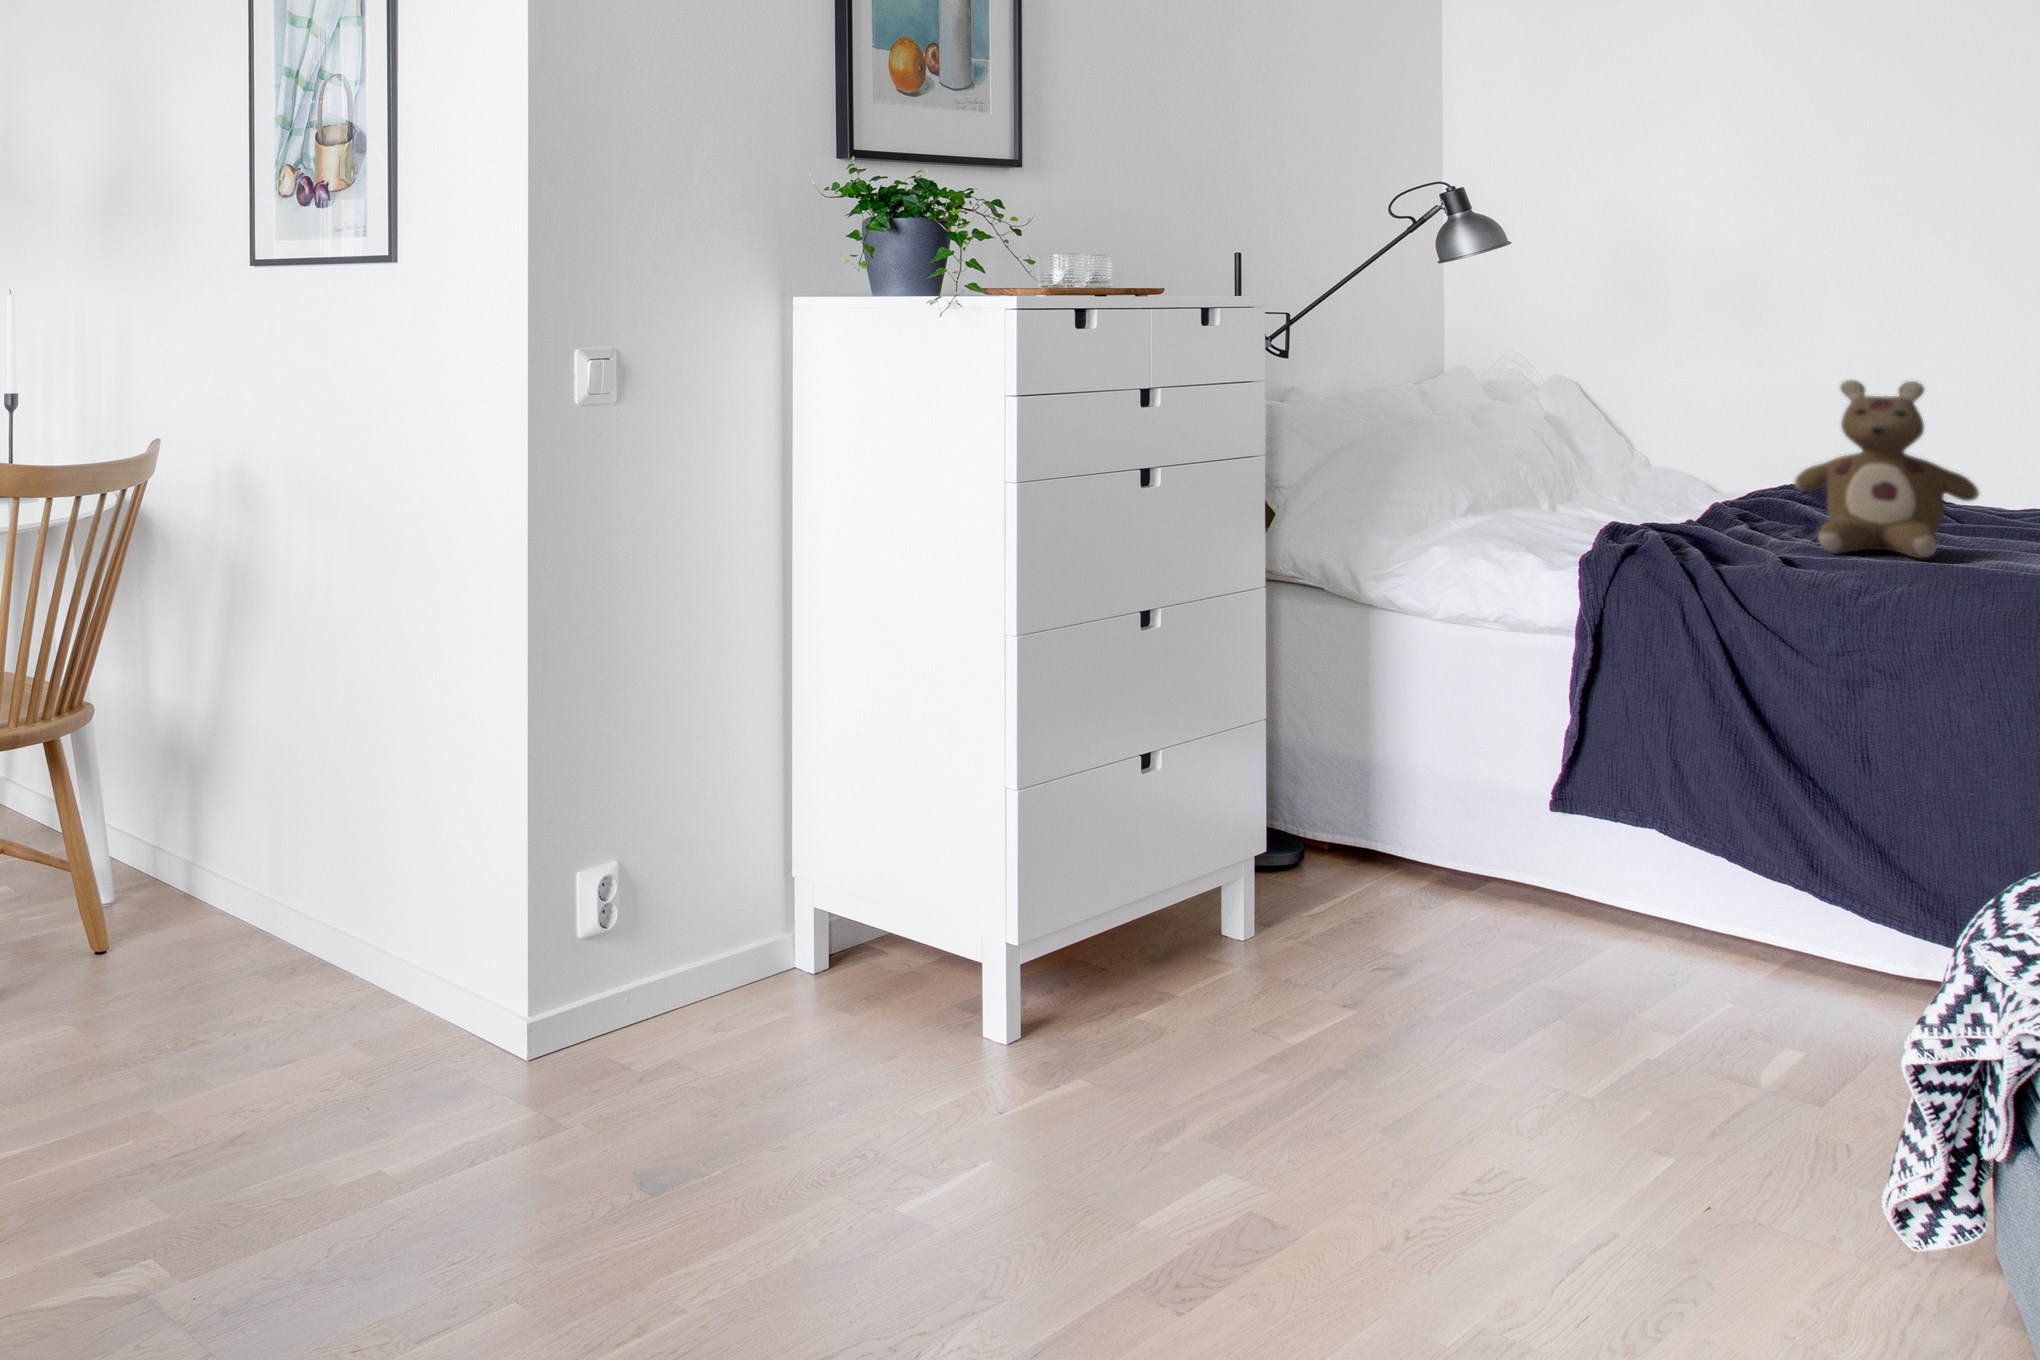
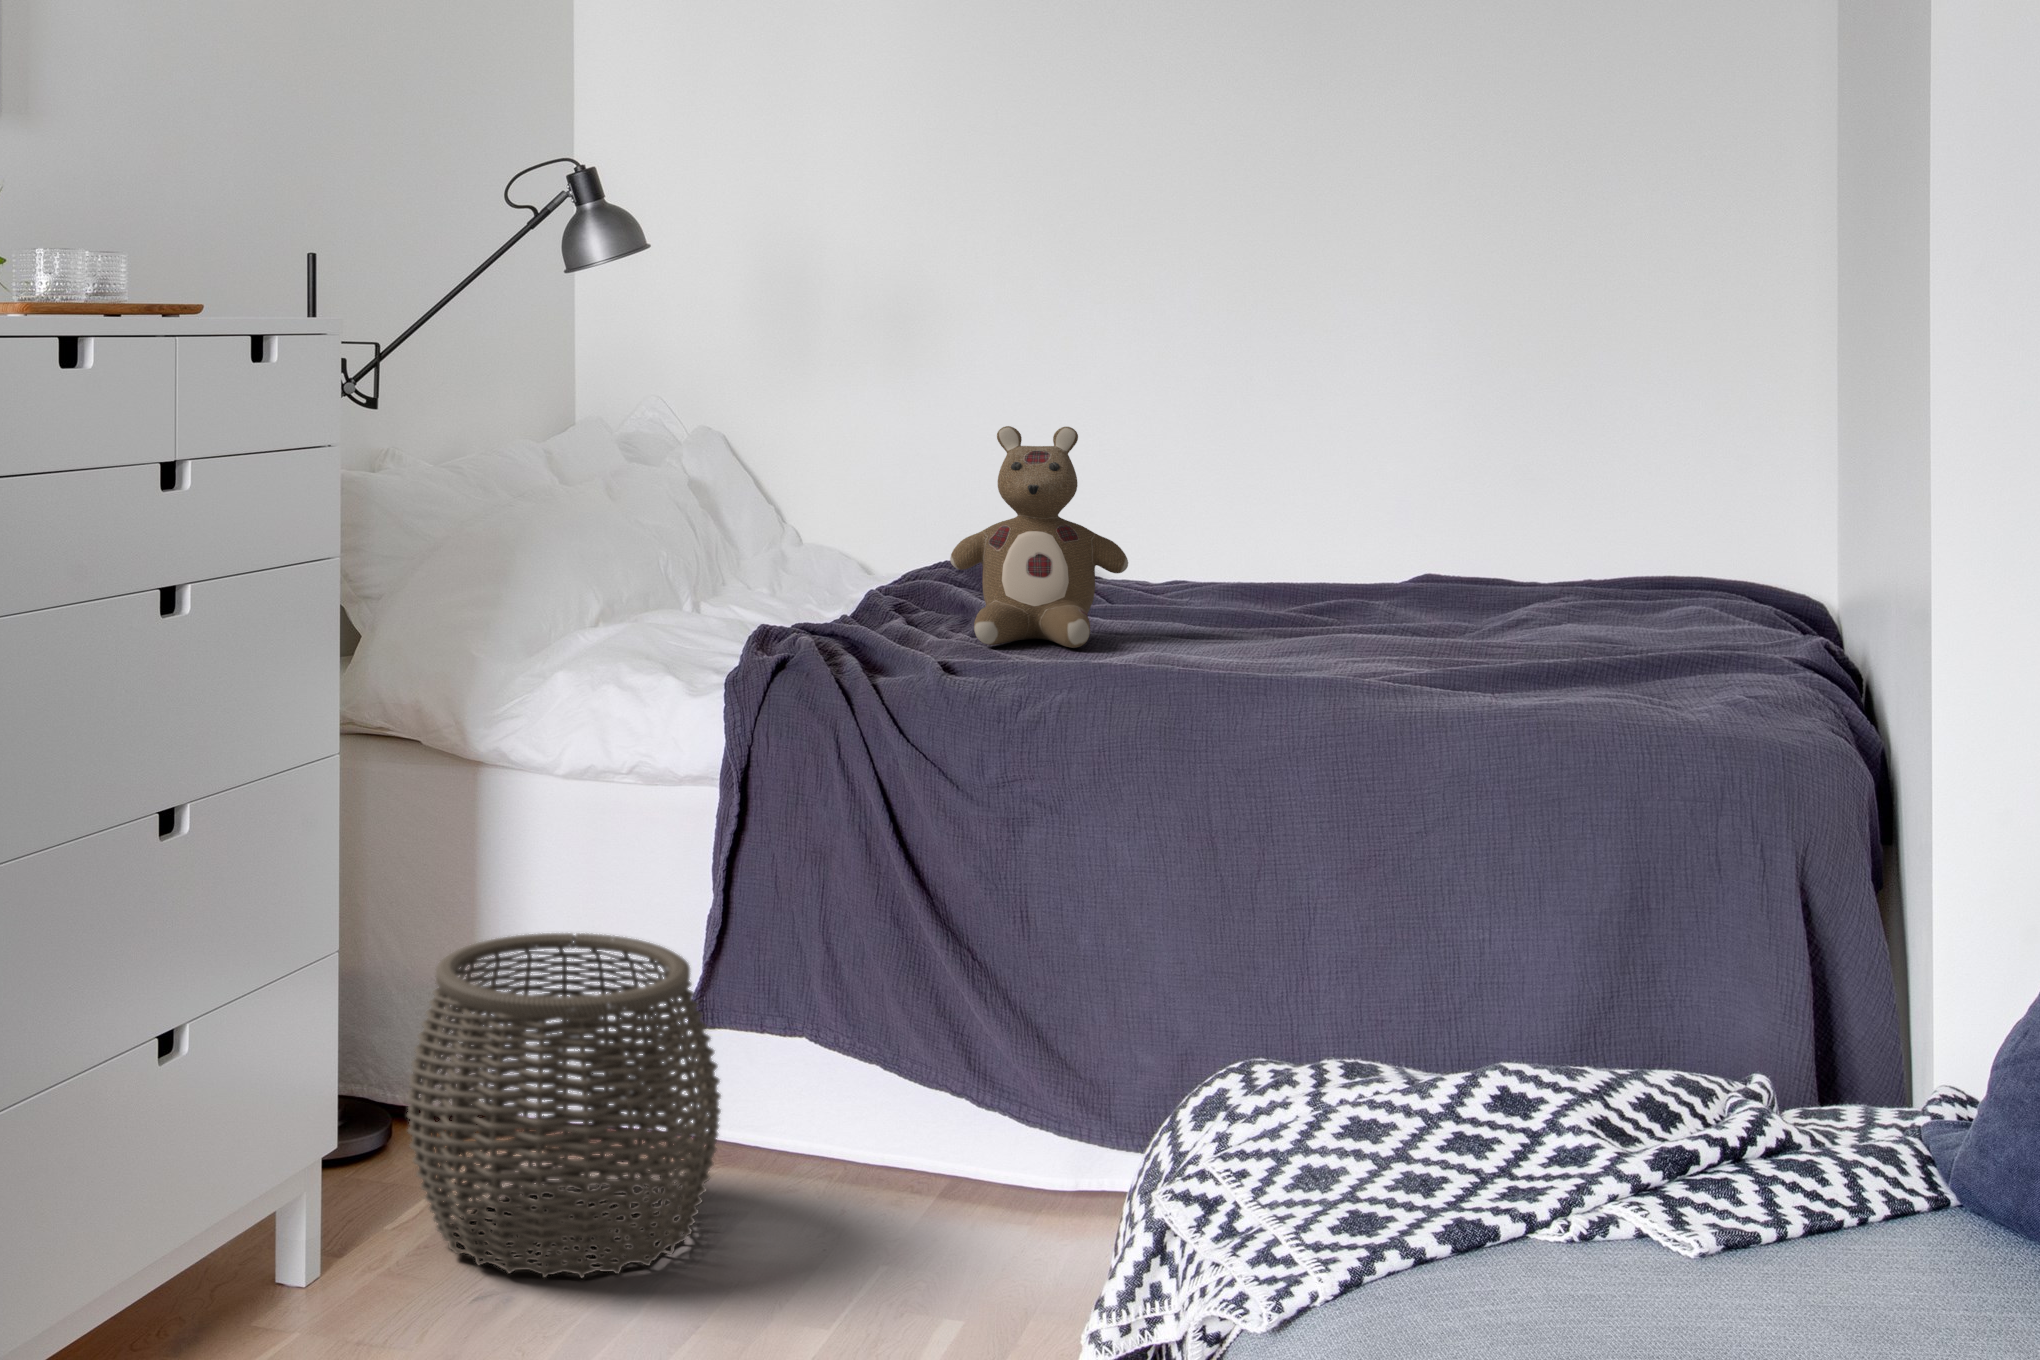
woven basket: none [1321,728,1581,973] -> present [407,933,721,1278]

